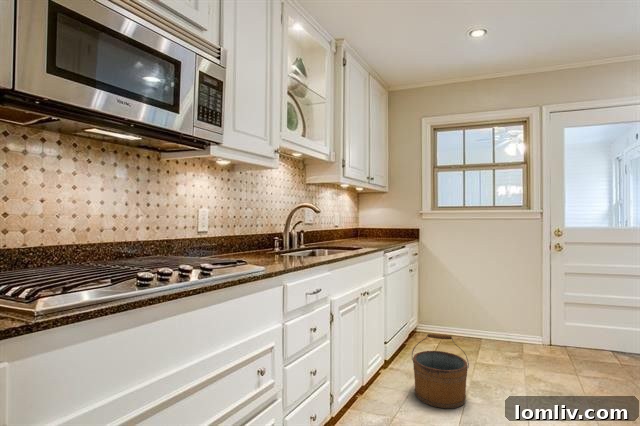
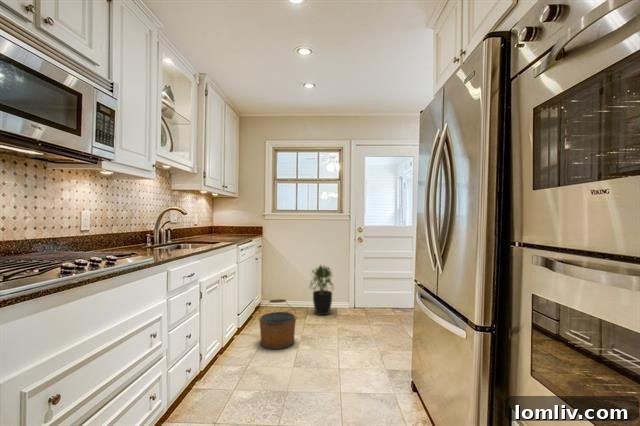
potted plant: none [485,286,532,363] -> present [311,266,333,315]

